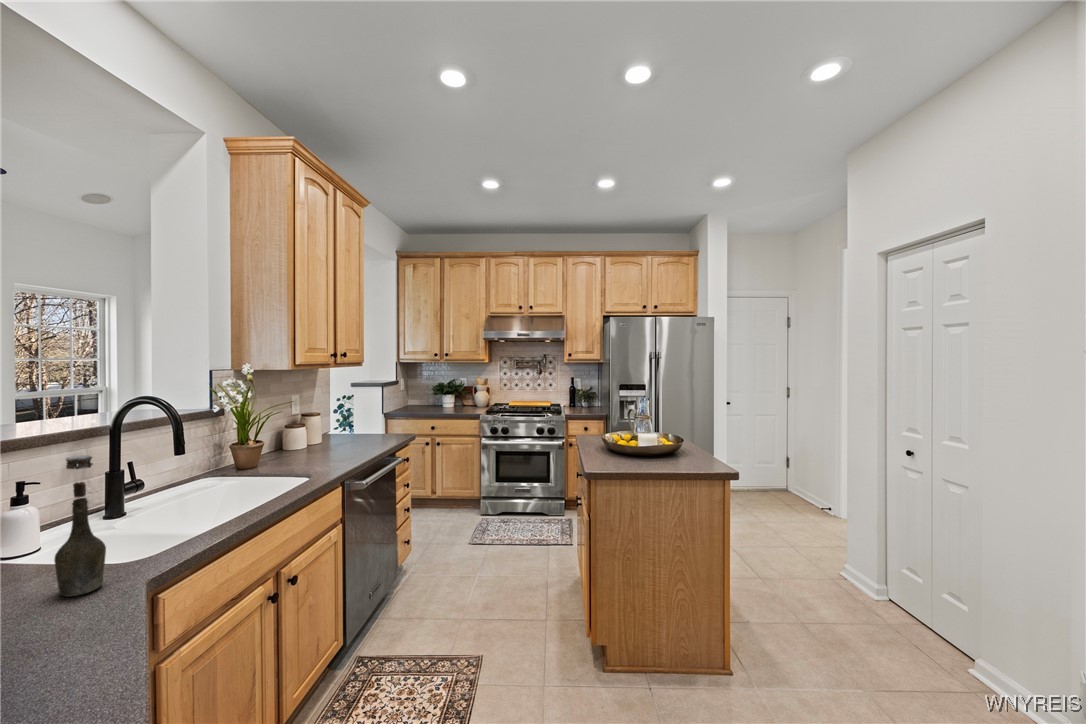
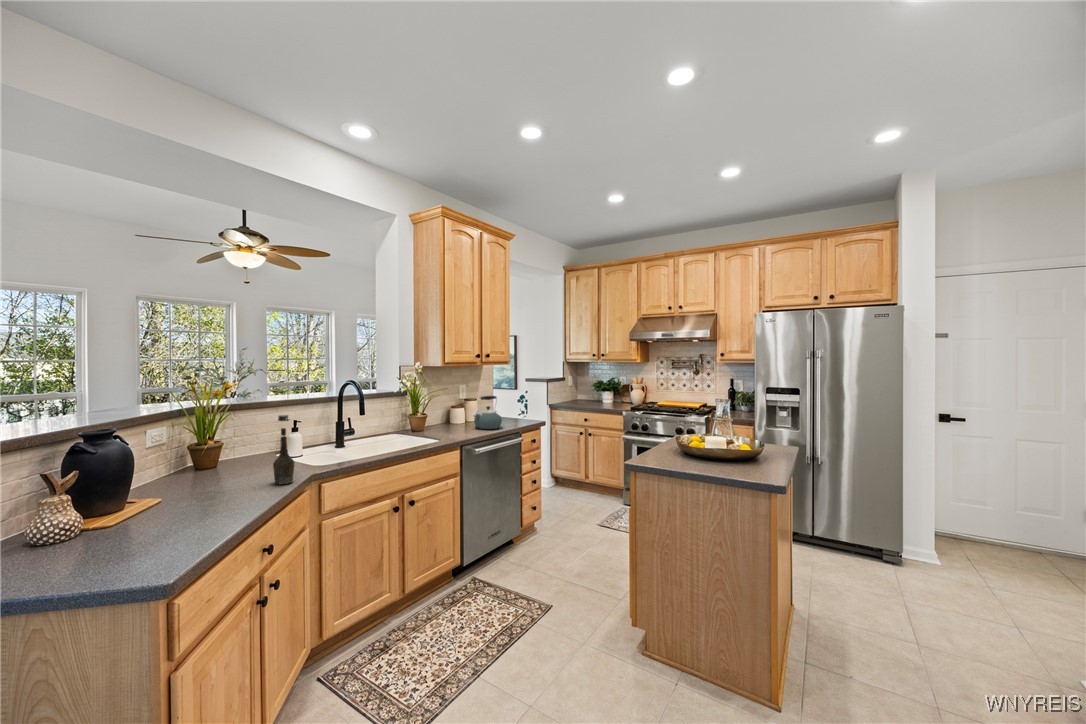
kettle: none [332,405,371,450] -> present [472,396,502,429]

